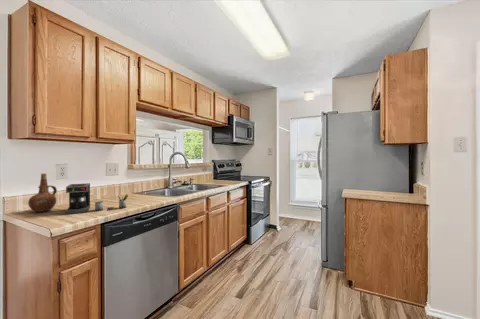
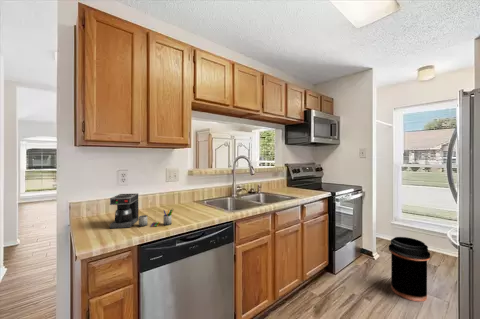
ceramic pitcher: present [28,174,57,212] -> none [84,182,110,222]
trash can: none [286,210,310,252] -> present [389,237,430,301]

